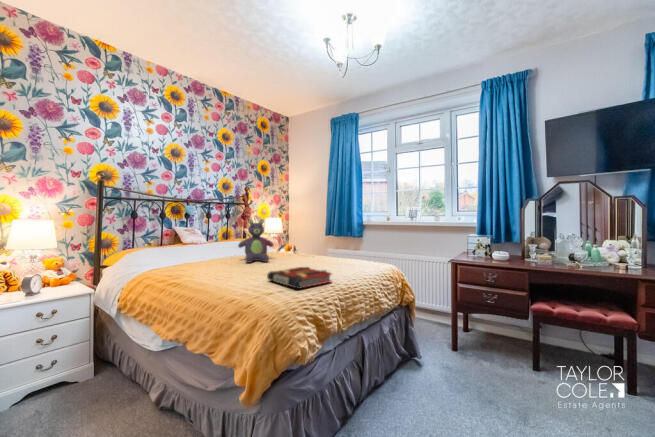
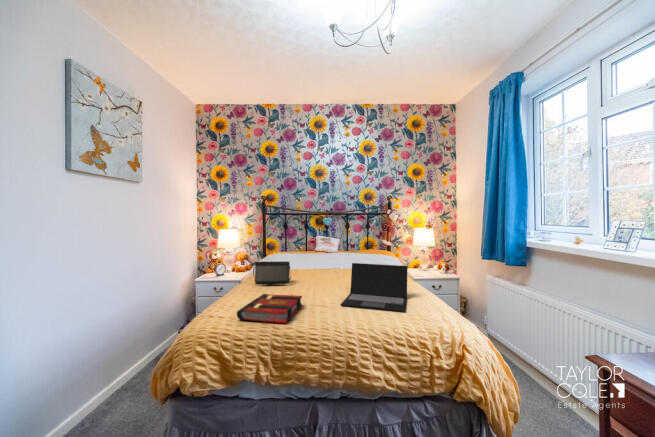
stuffed bear: present [238,219,273,263] -> none [317,234,353,281]
laptop: none [302,238,361,270] -> present [341,263,407,312]
handbag: none [195,247,239,274] -> present [253,261,291,286]

